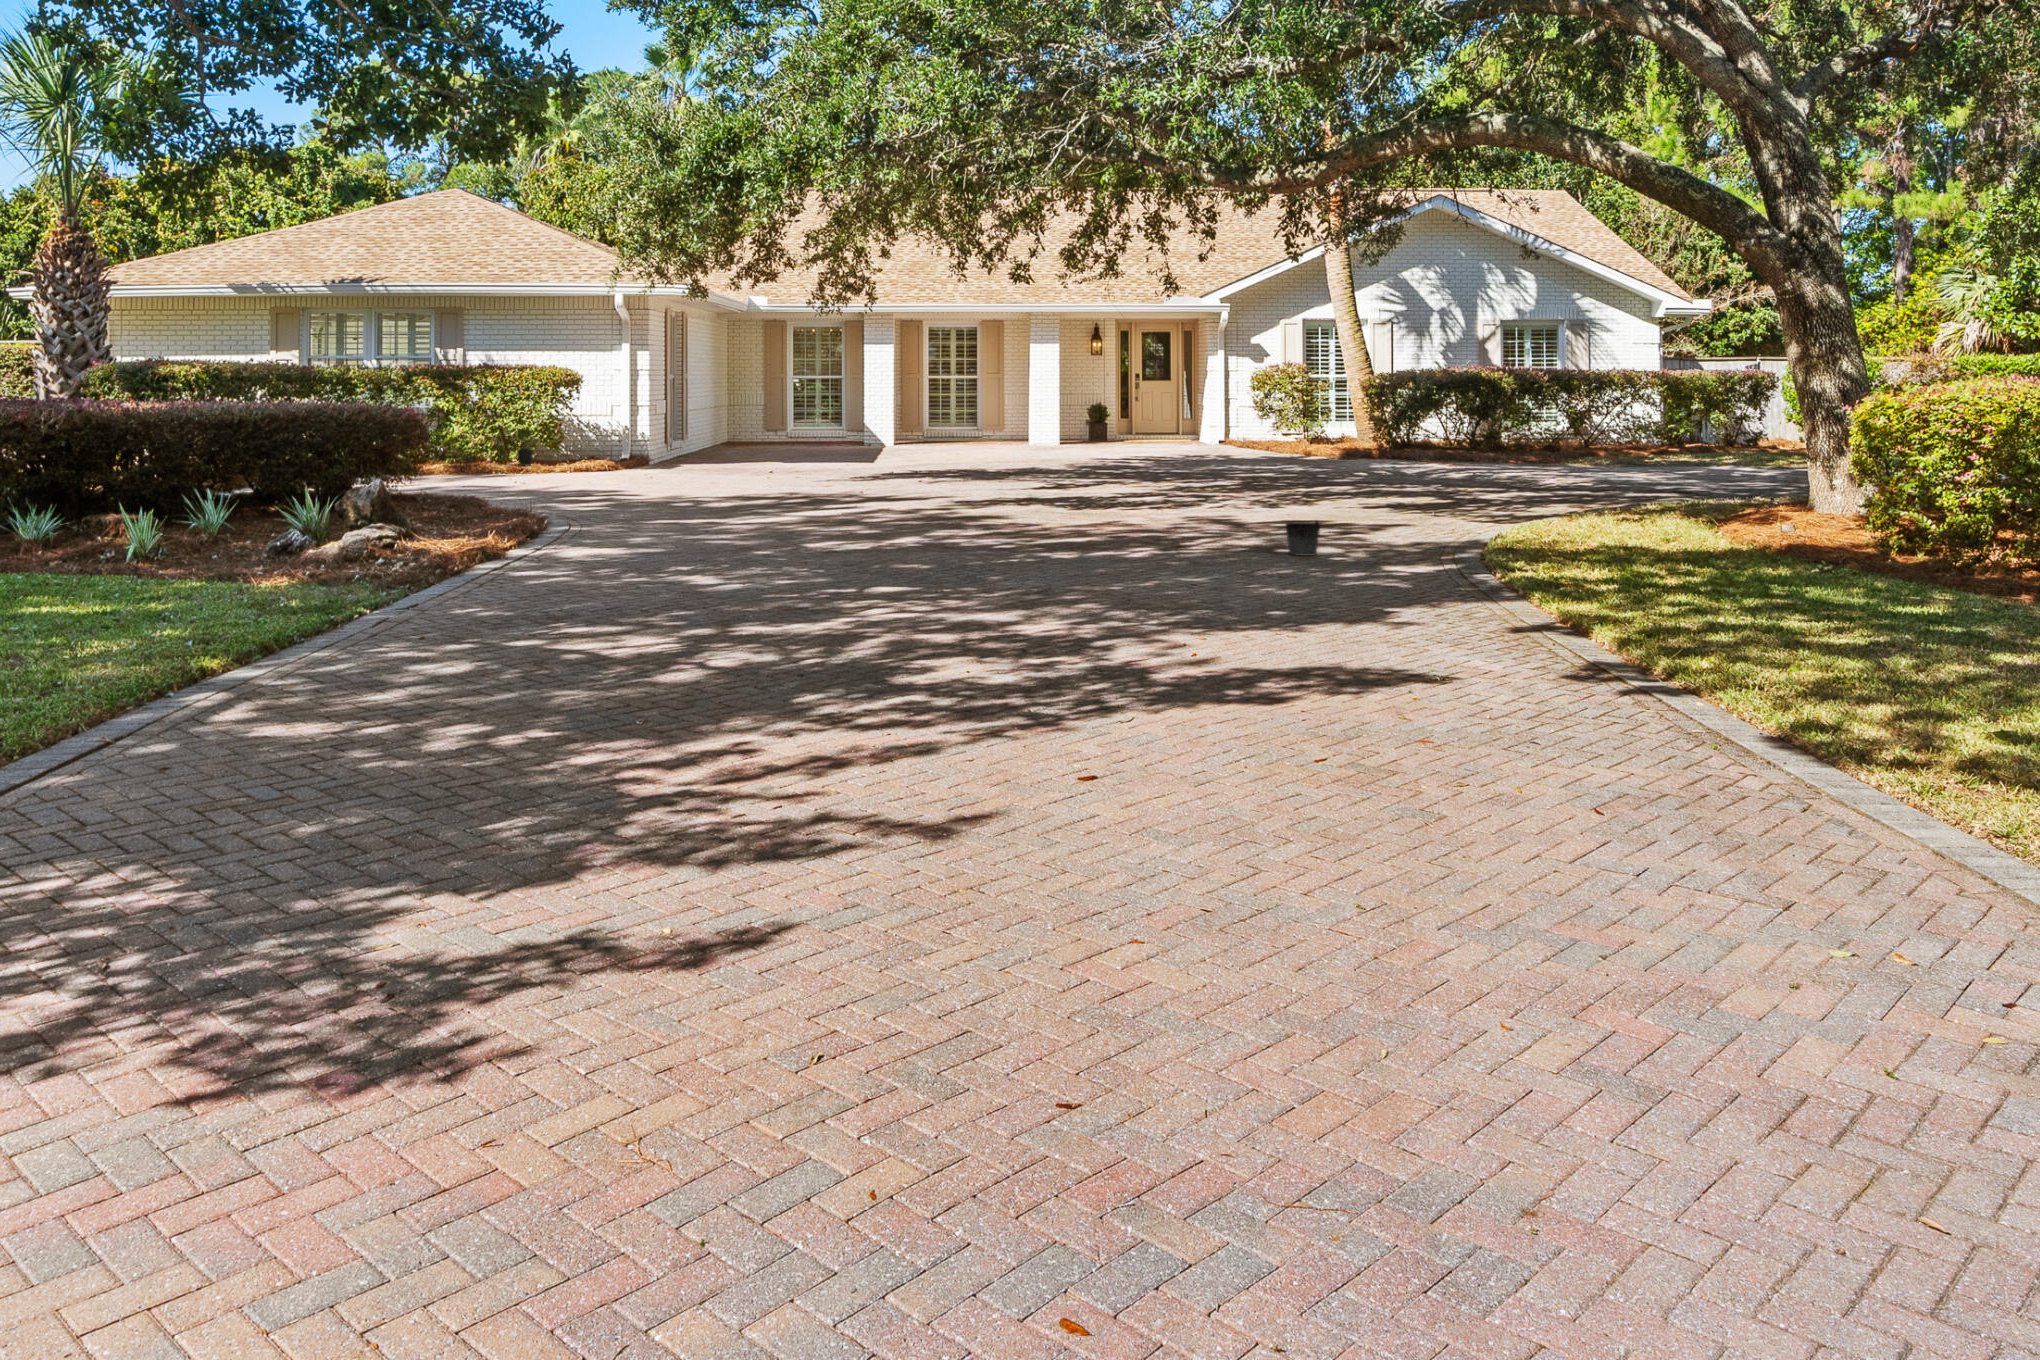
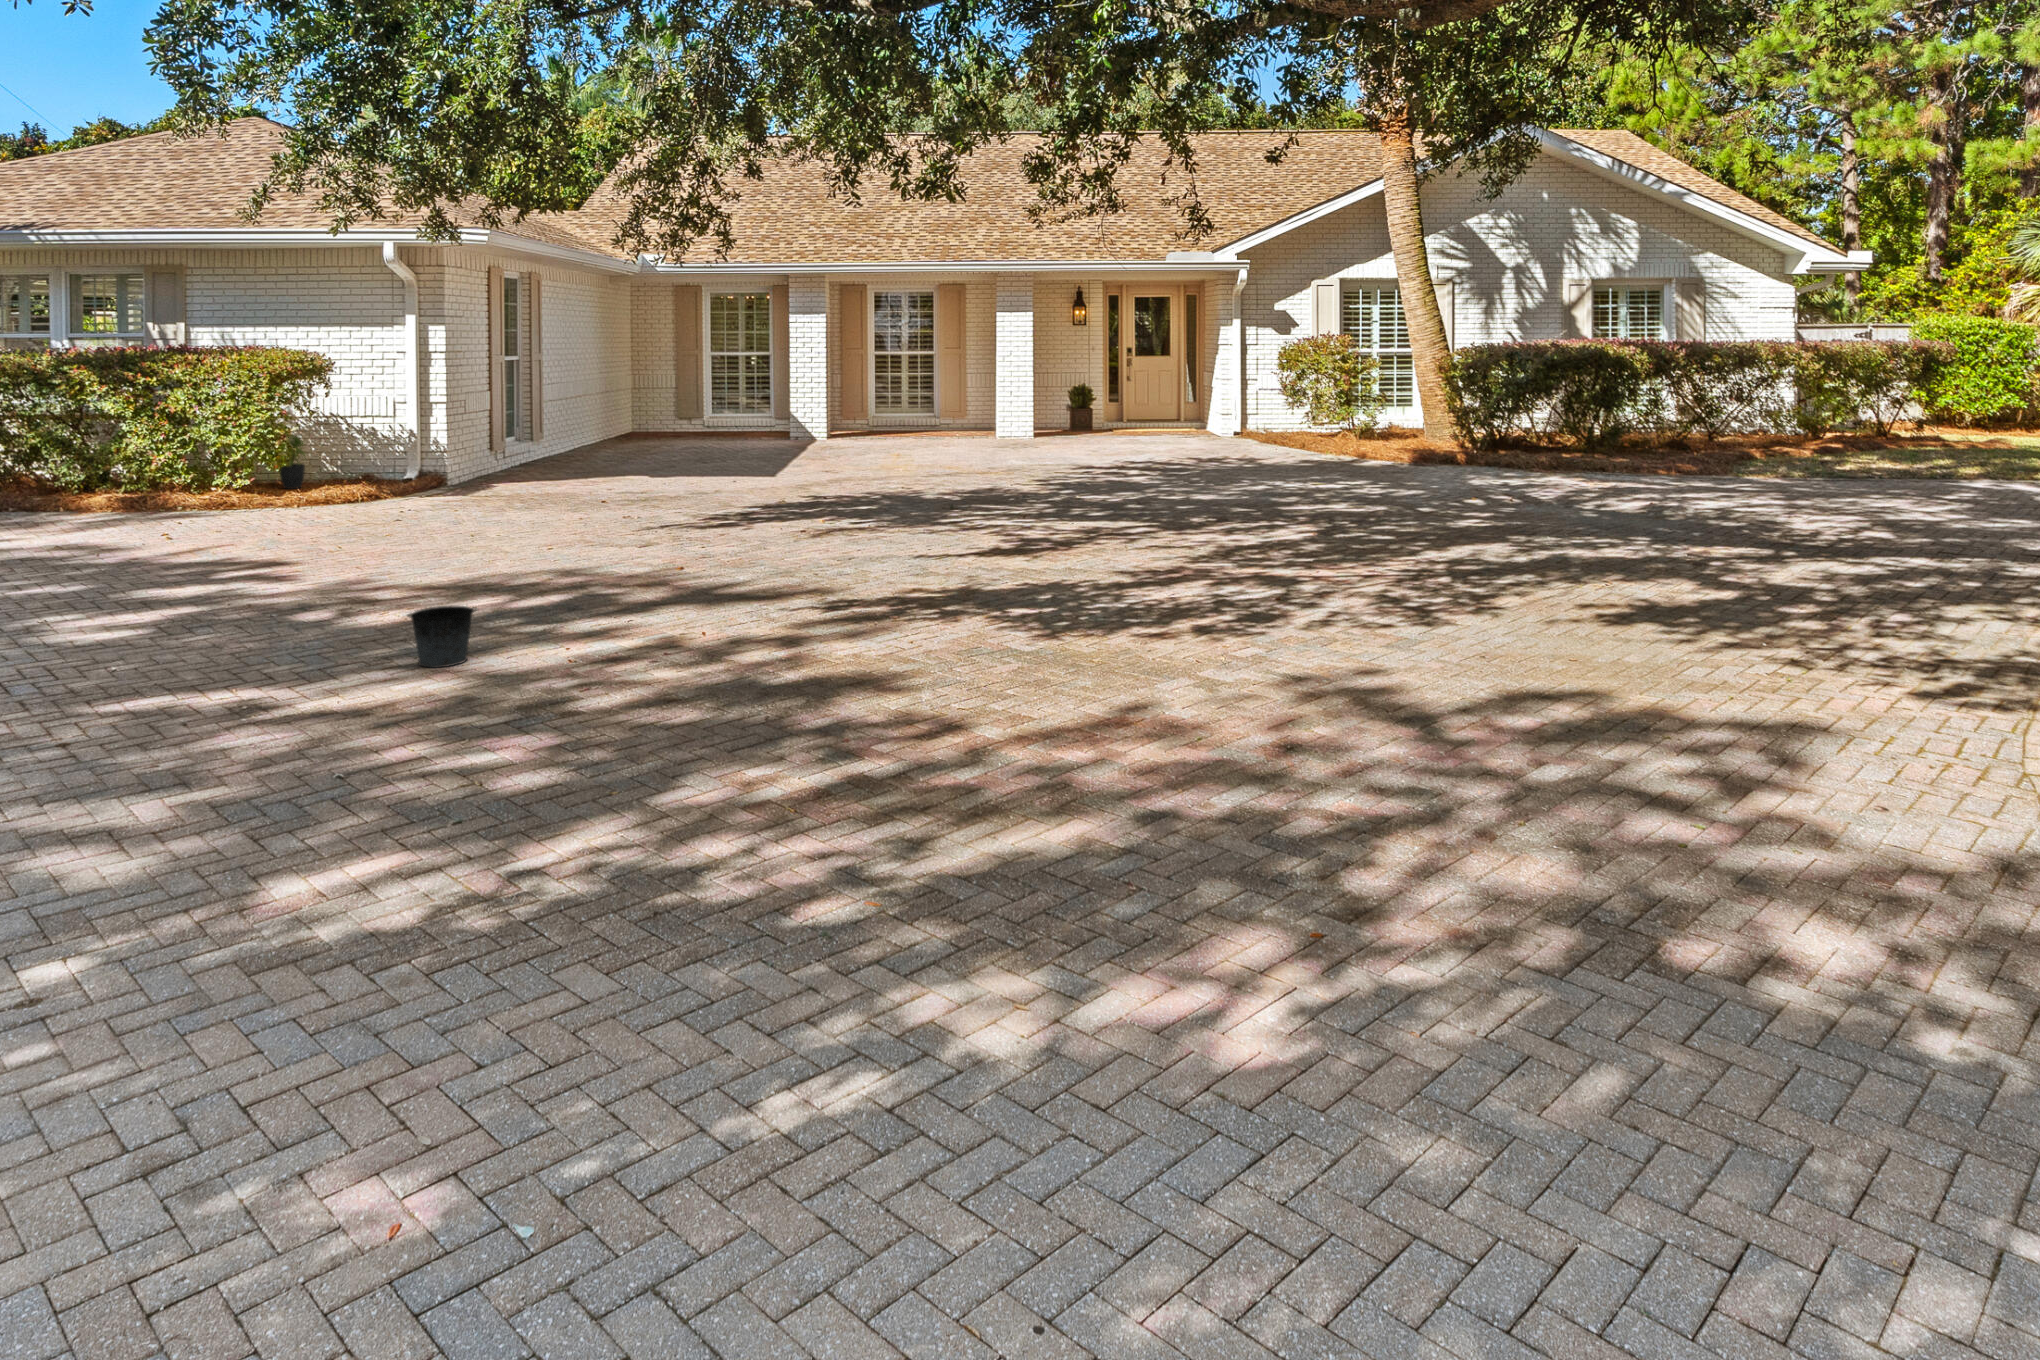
bucket: present [1285,521,1321,556] -> present [407,606,478,668]

